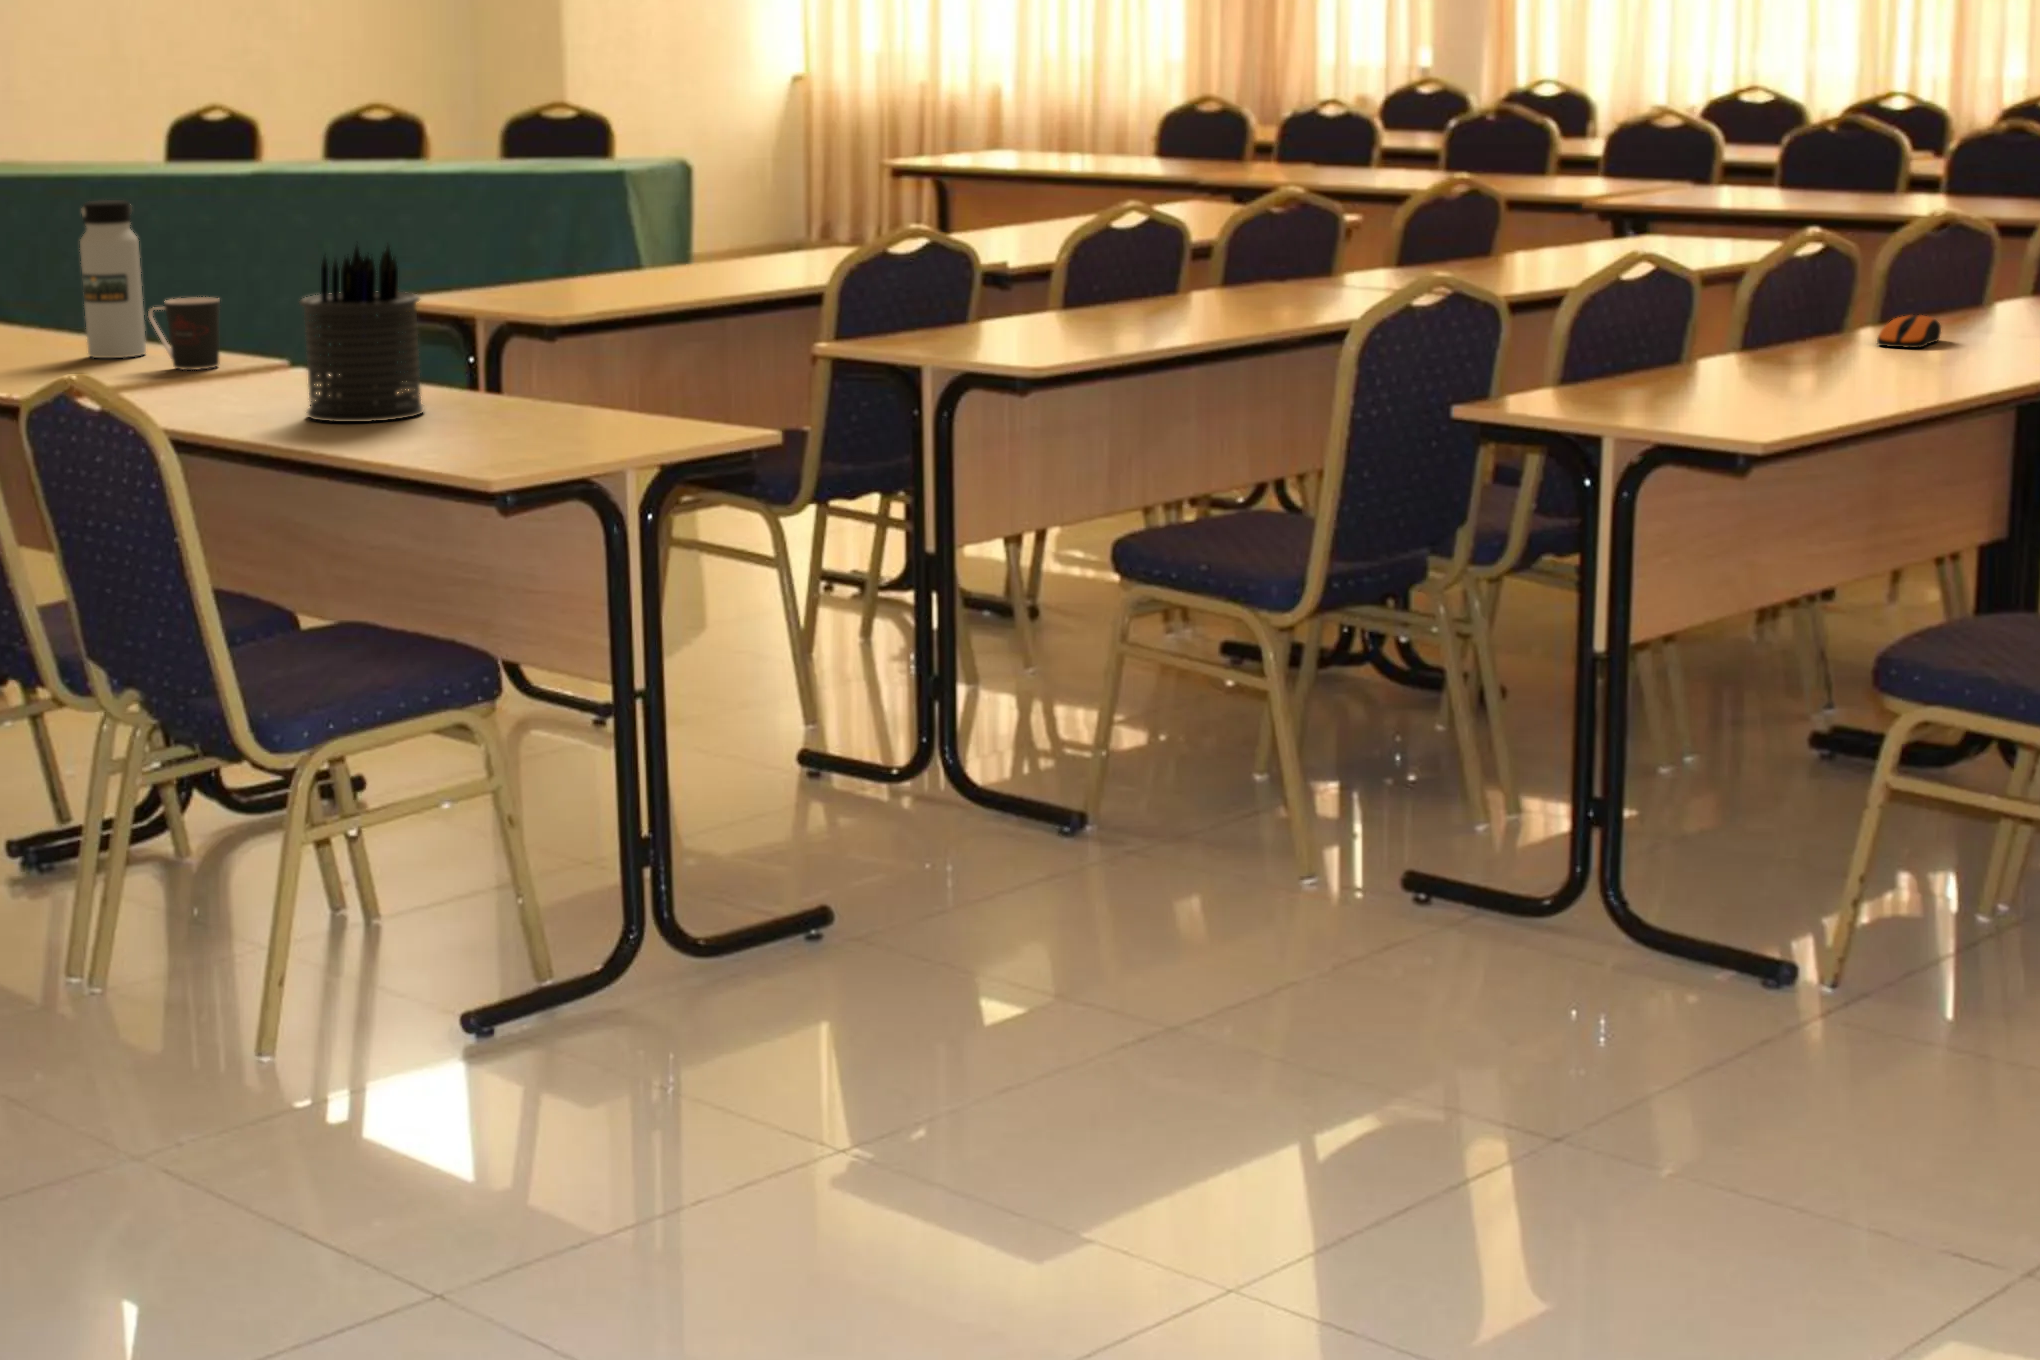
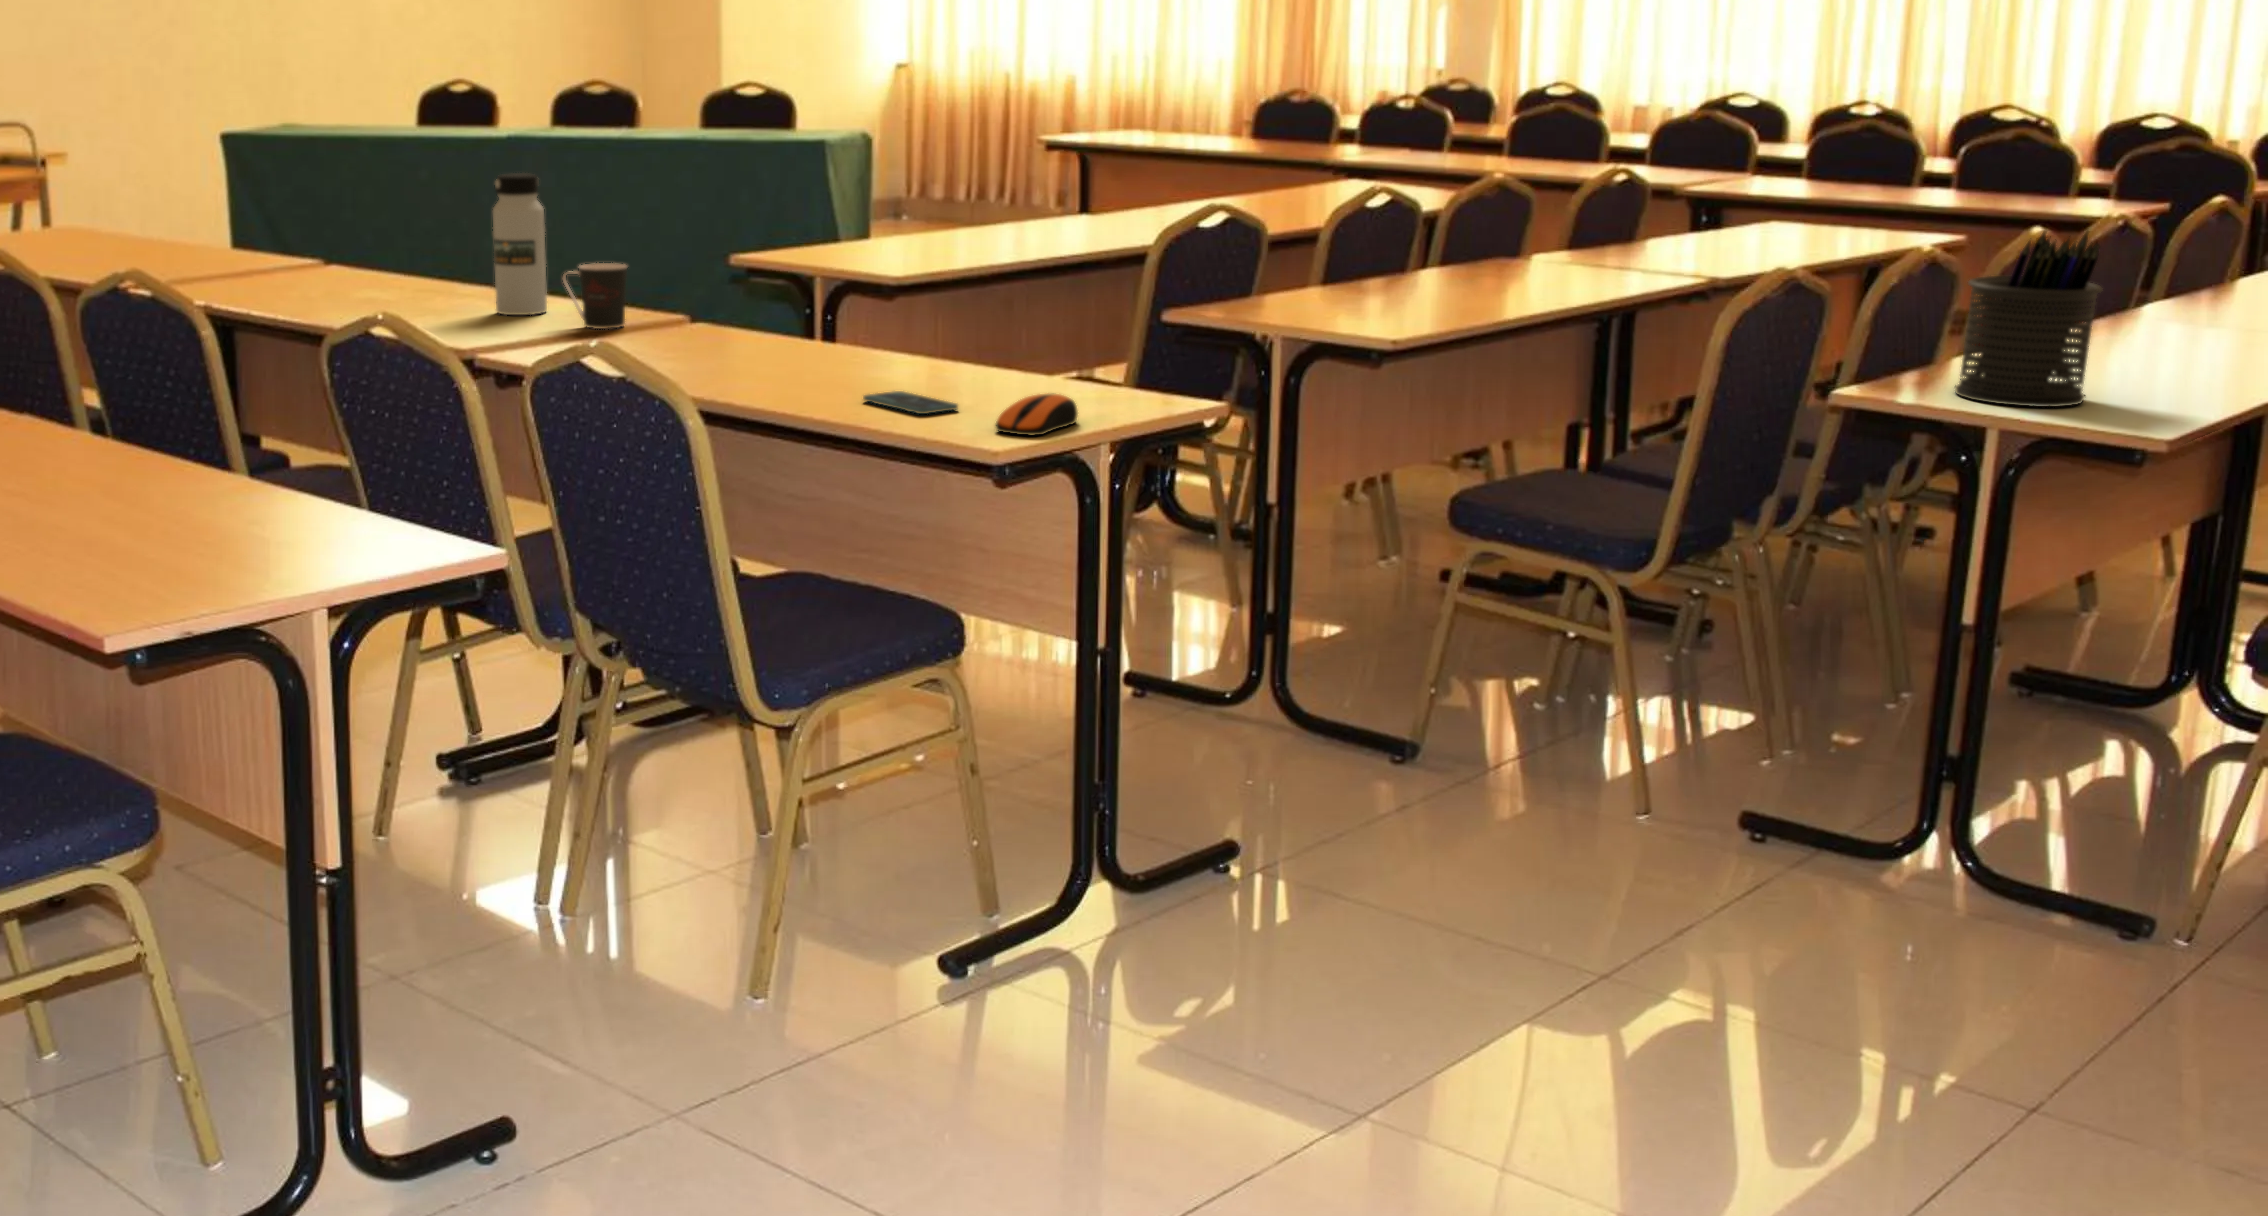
pen holder: present [300,246,424,422] -> present [1955,232,2102,407]
computer mouse: present [1877,315,1941,348] -> present [996,393,1078,435]
smartphone: none [405,421,497,441] -> present [863,391,958,414]

